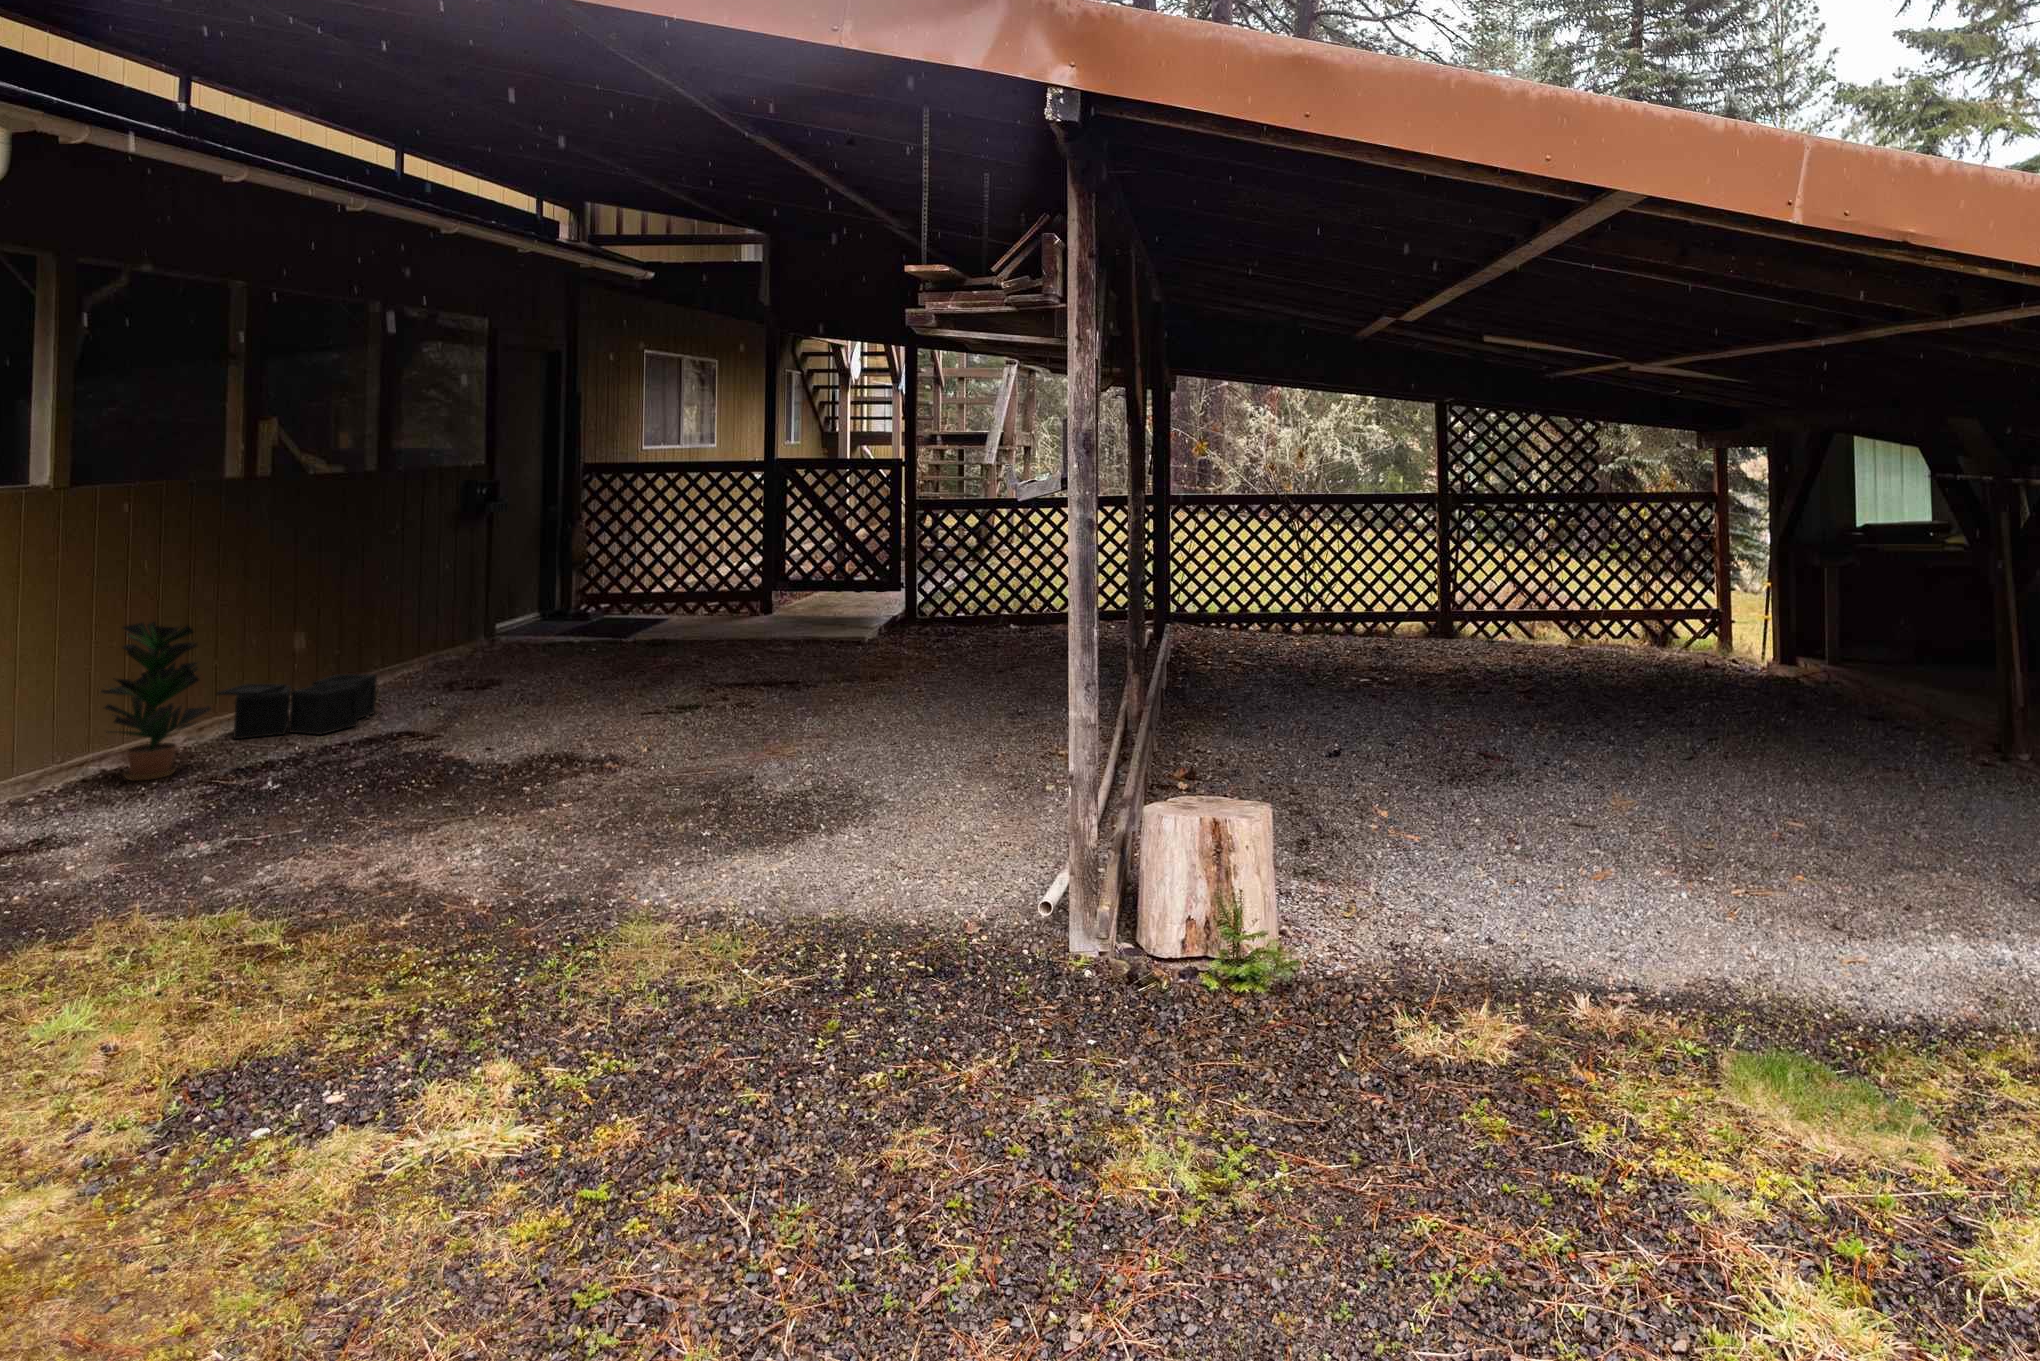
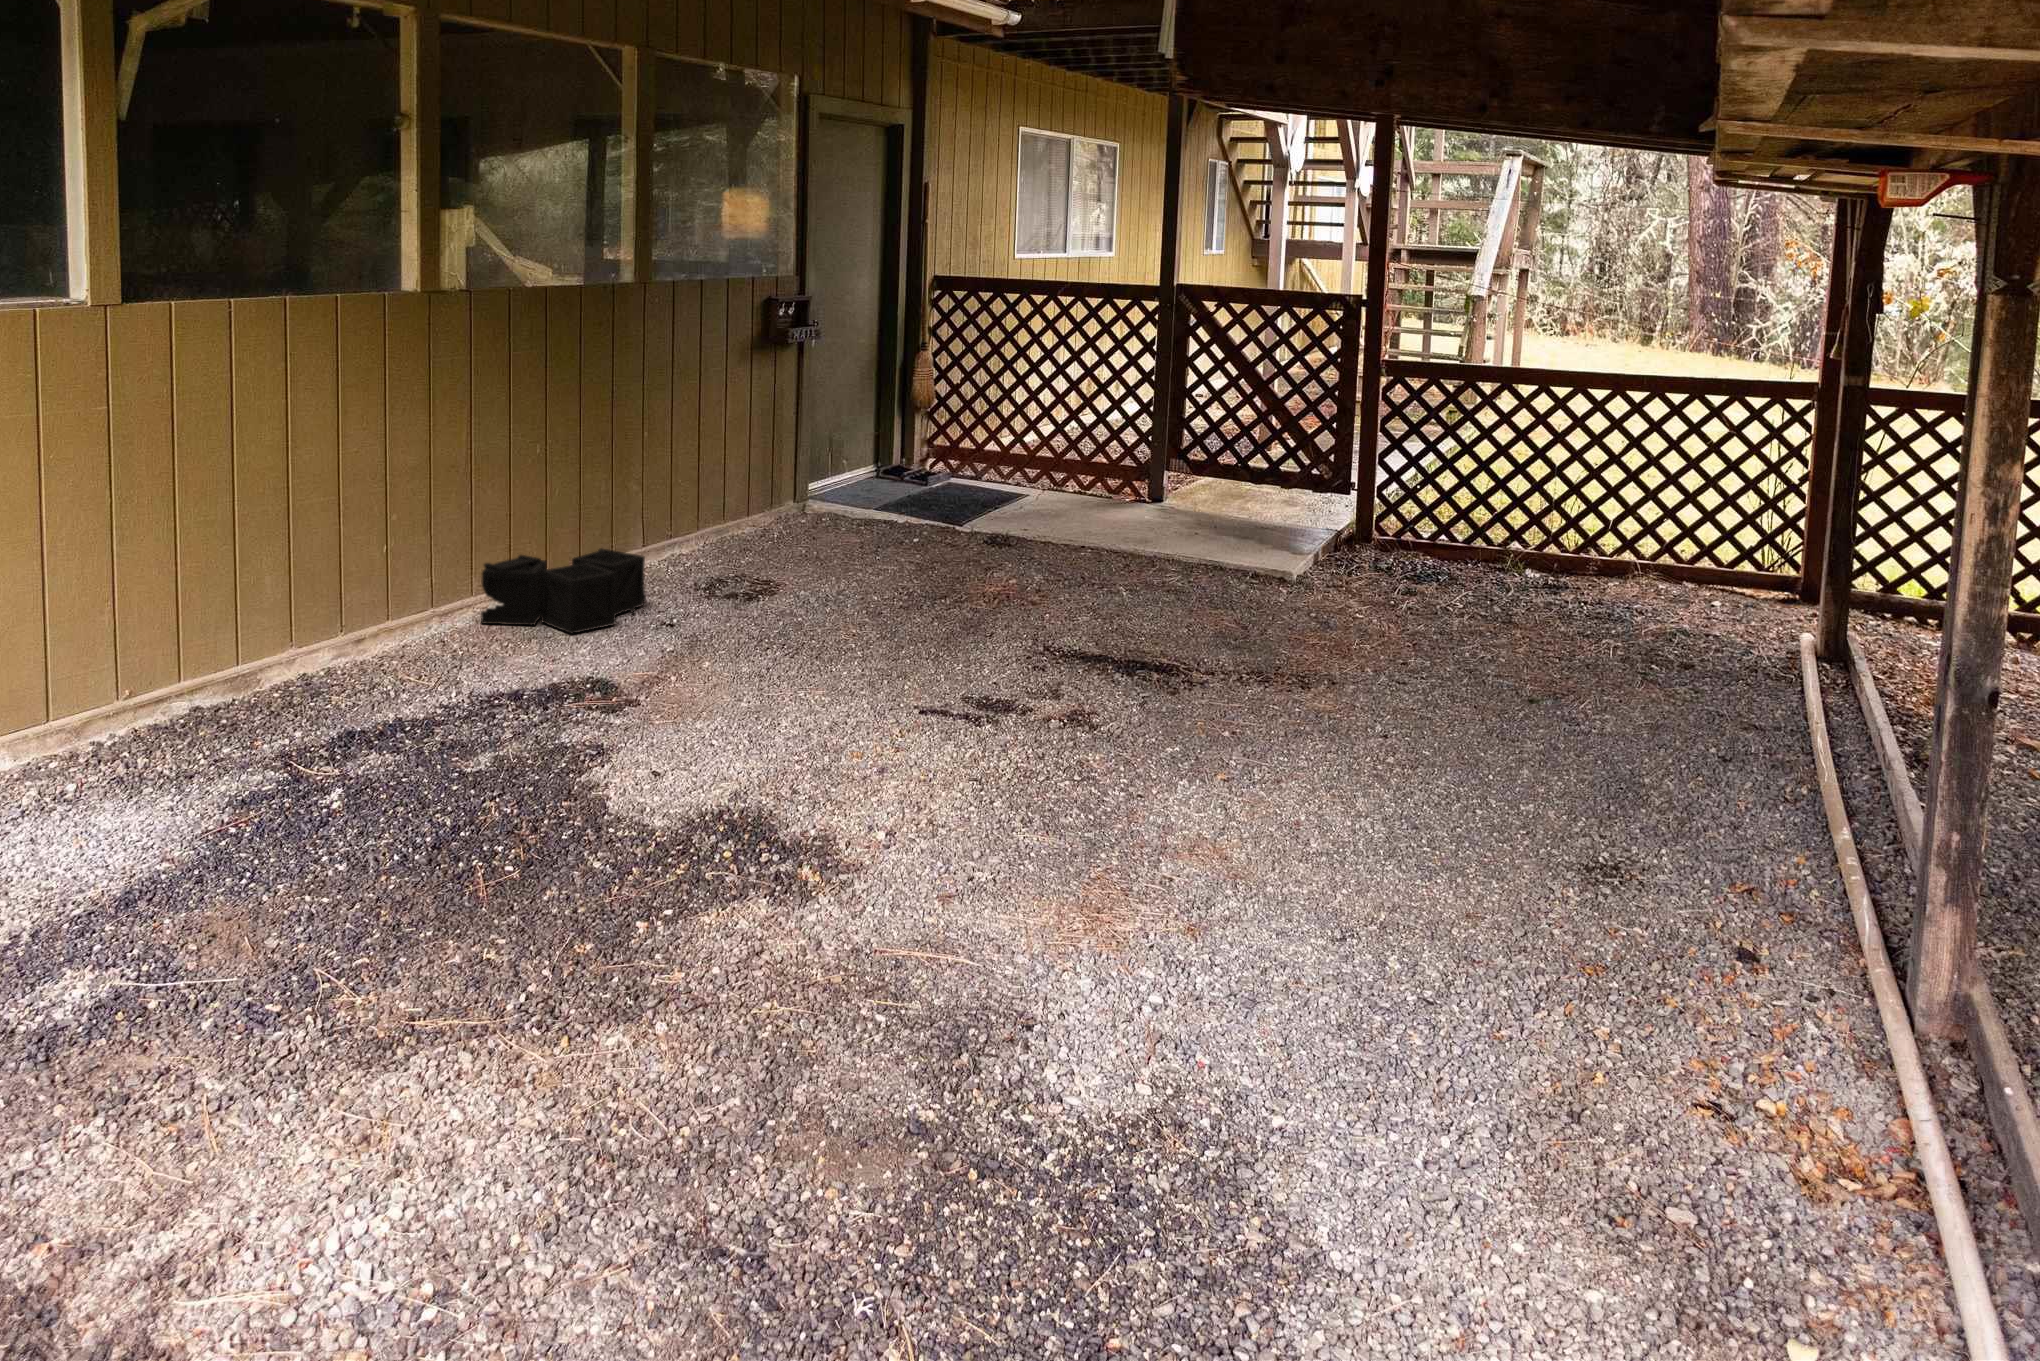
potted plant: present [101,622,211,781] -> none [316,474,432,677]

